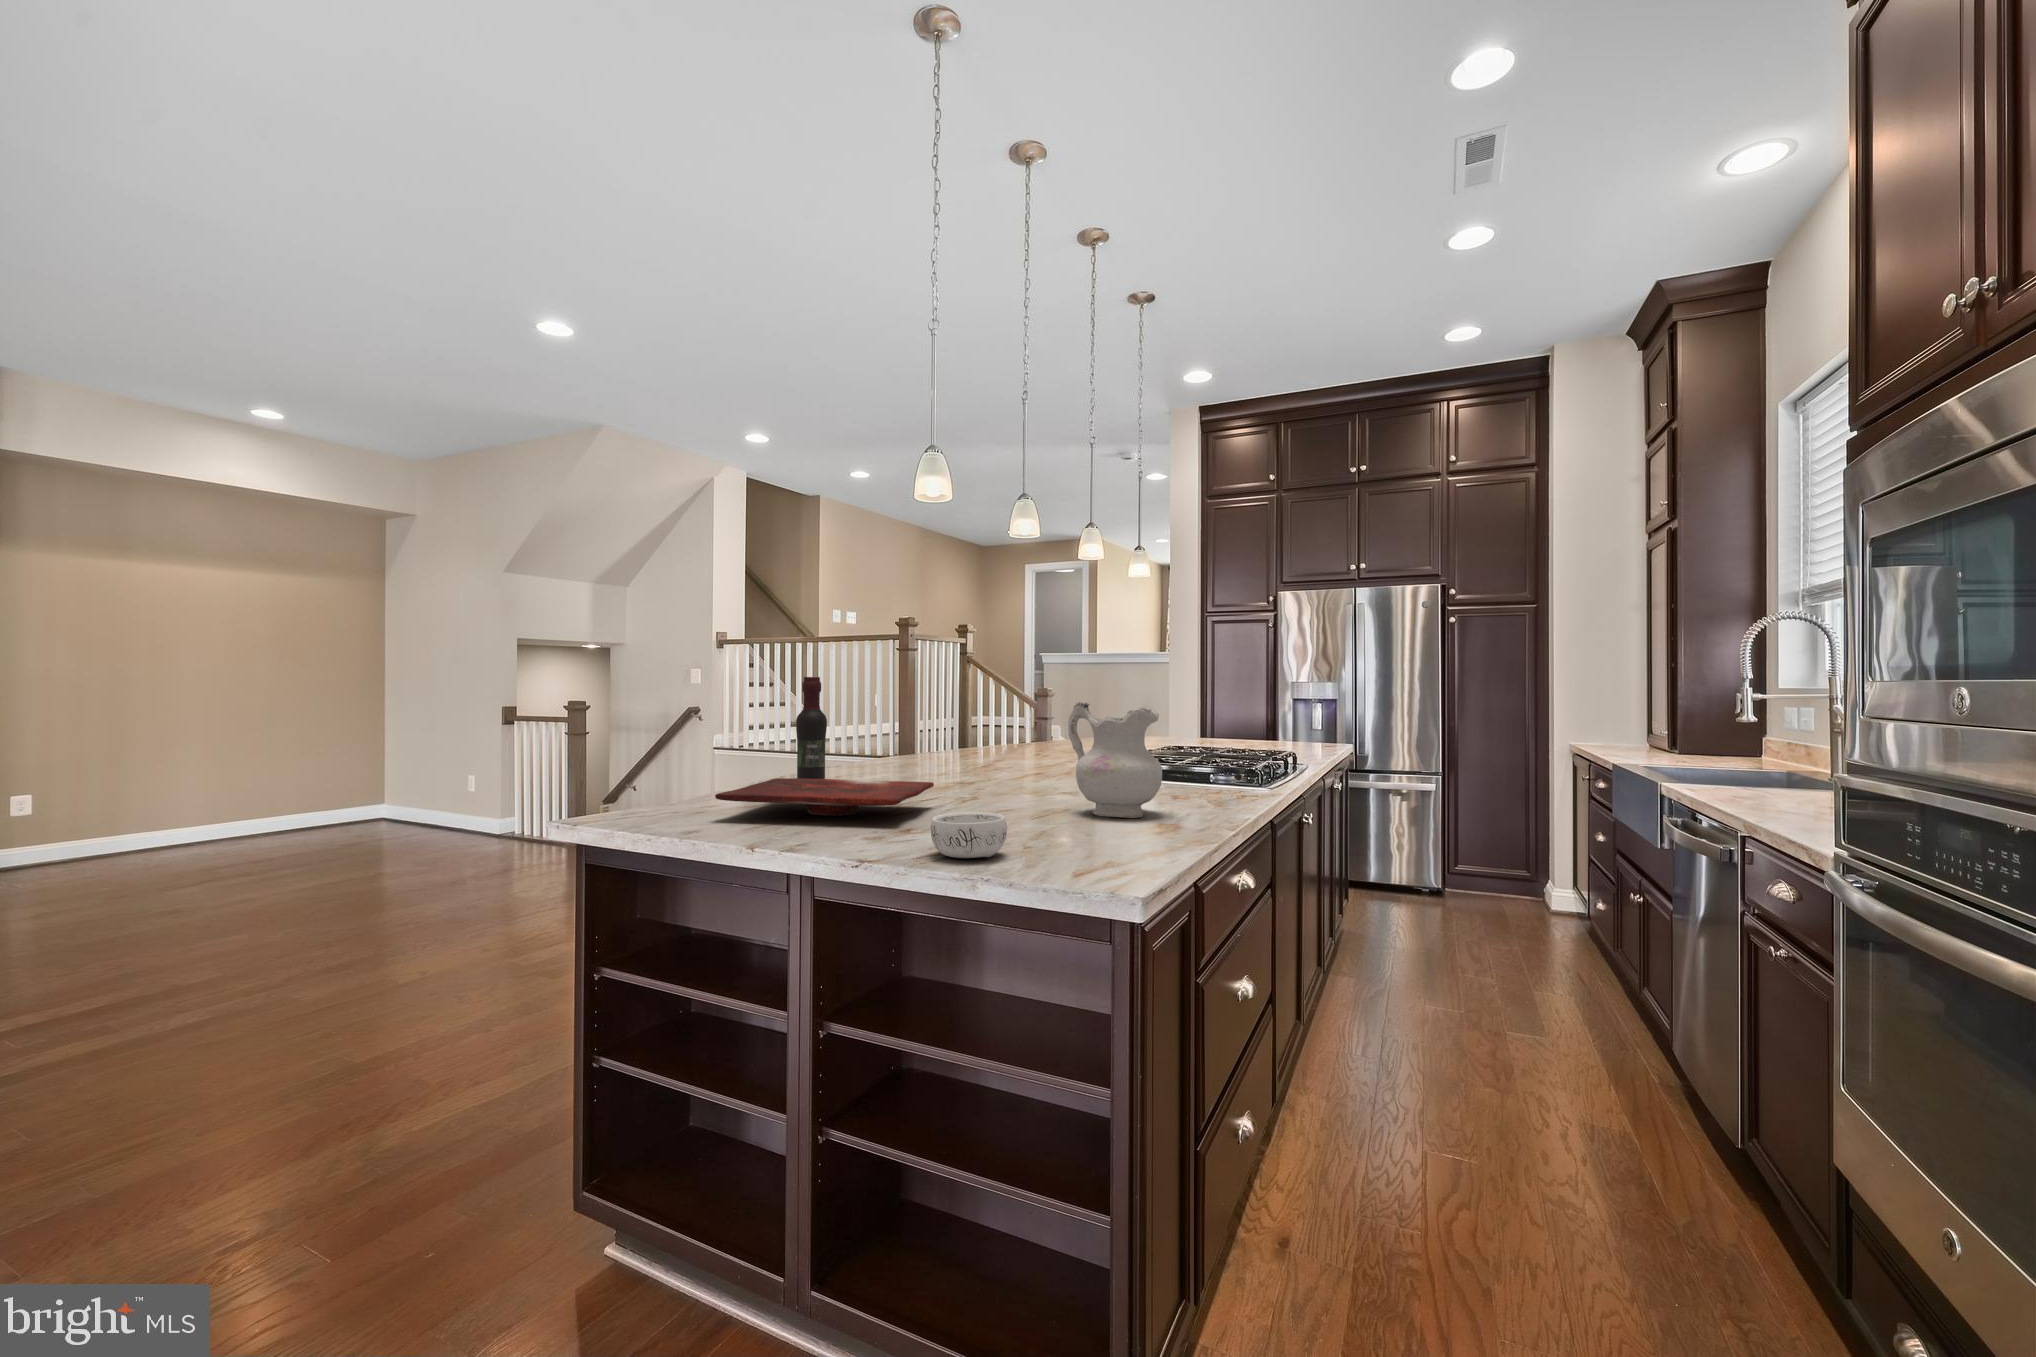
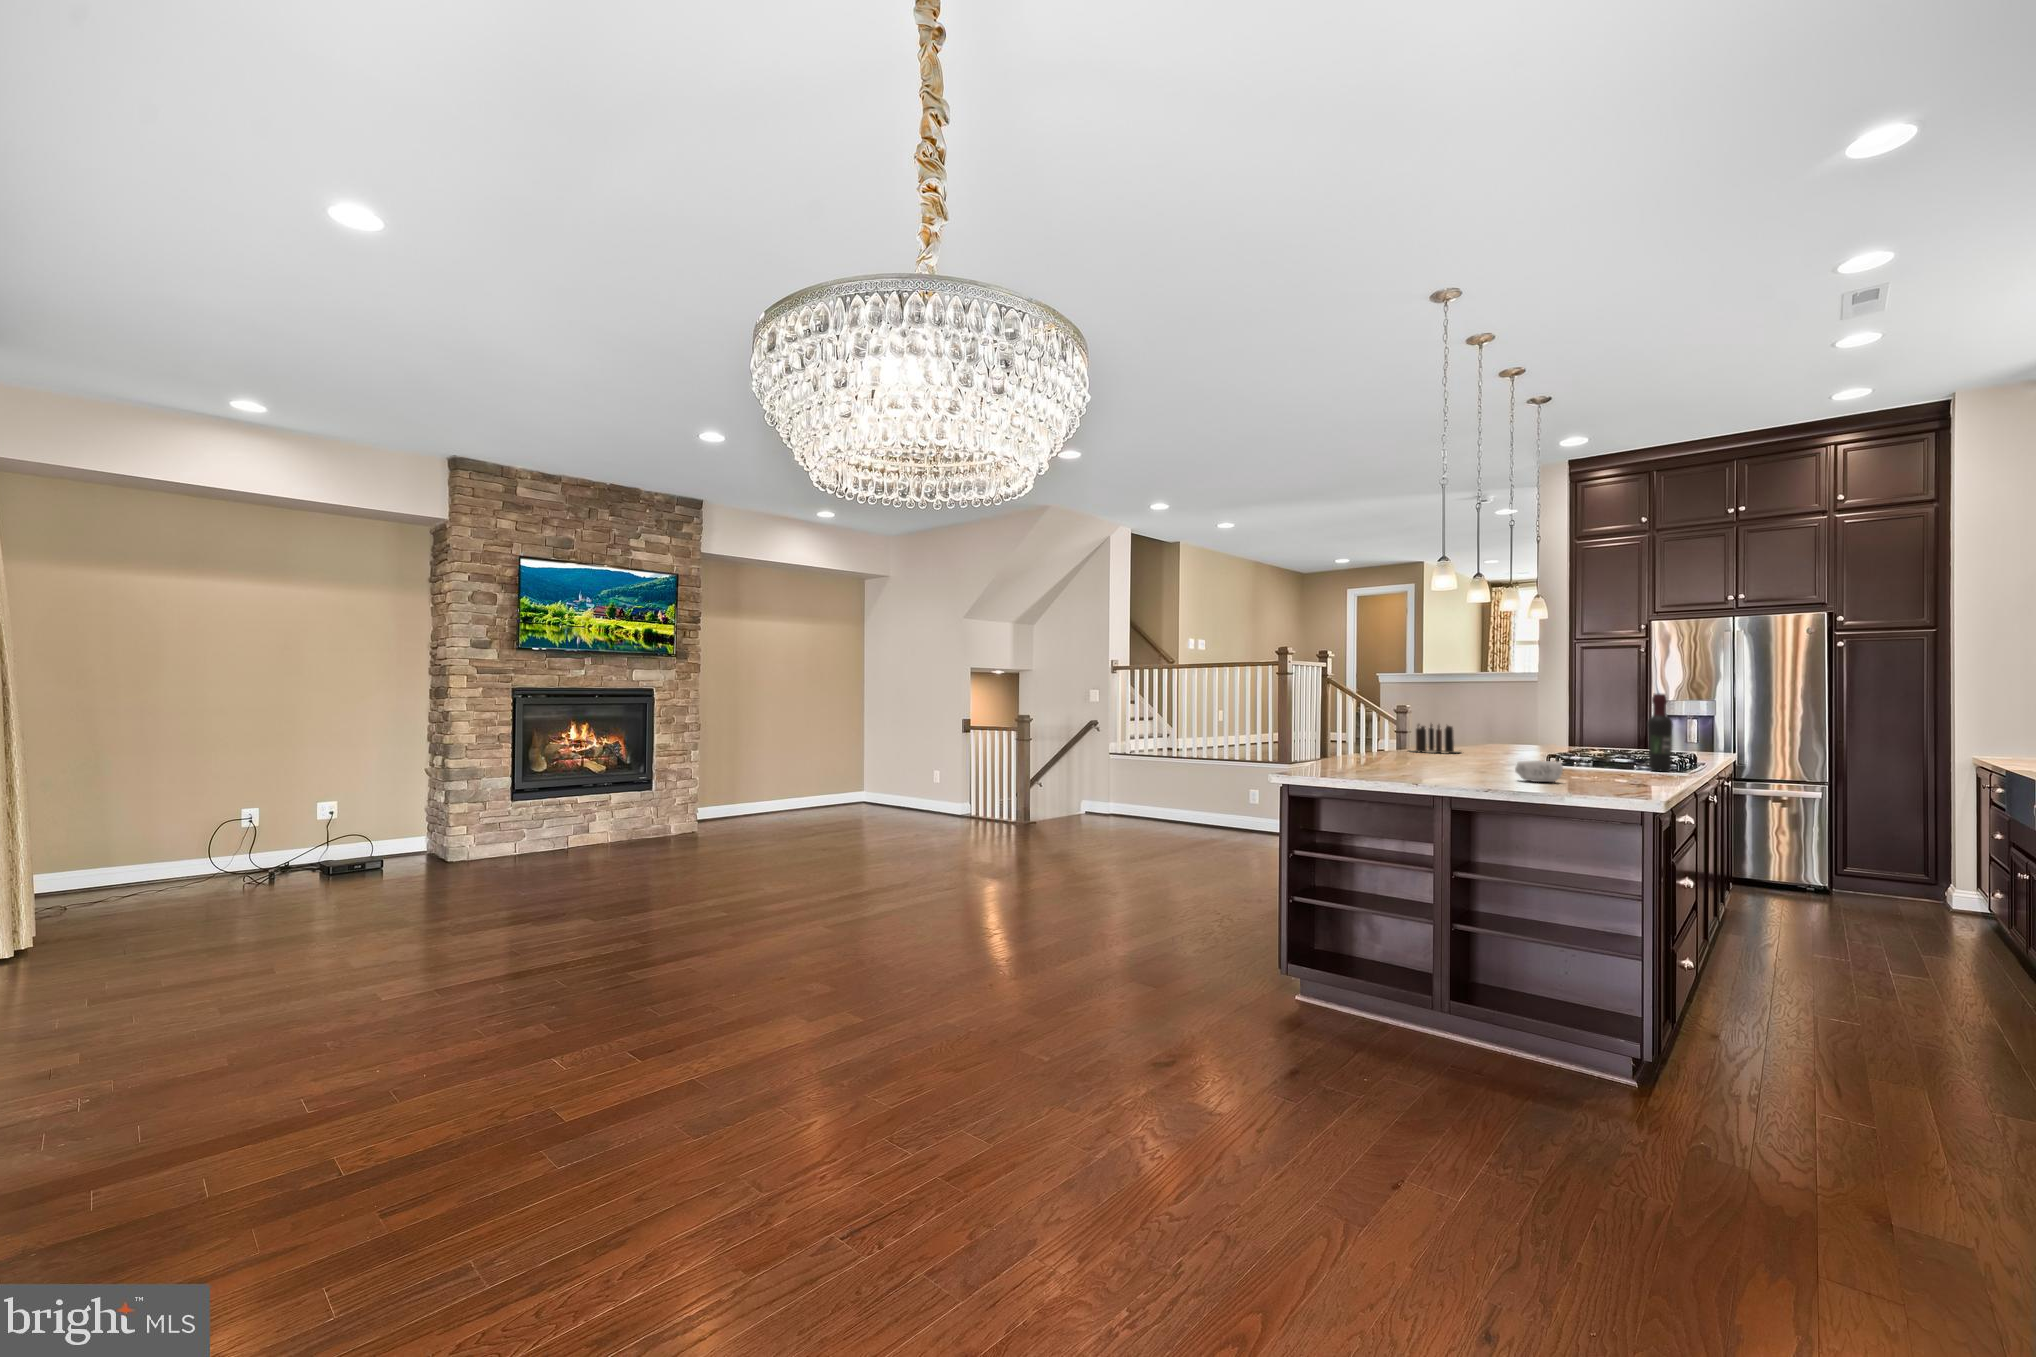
wine bottle: present [796,677,827,779] -> present [1647,694,1673,772]
ceramic pitcher: present [1068,702,1162,818] -> none [1557,706,1628,775]
candle: none [950,717,1037,762] -> present [1412,724,1460,754]
cutting board: present [715,778,934,816] -> none [1352,750,1469,769]

